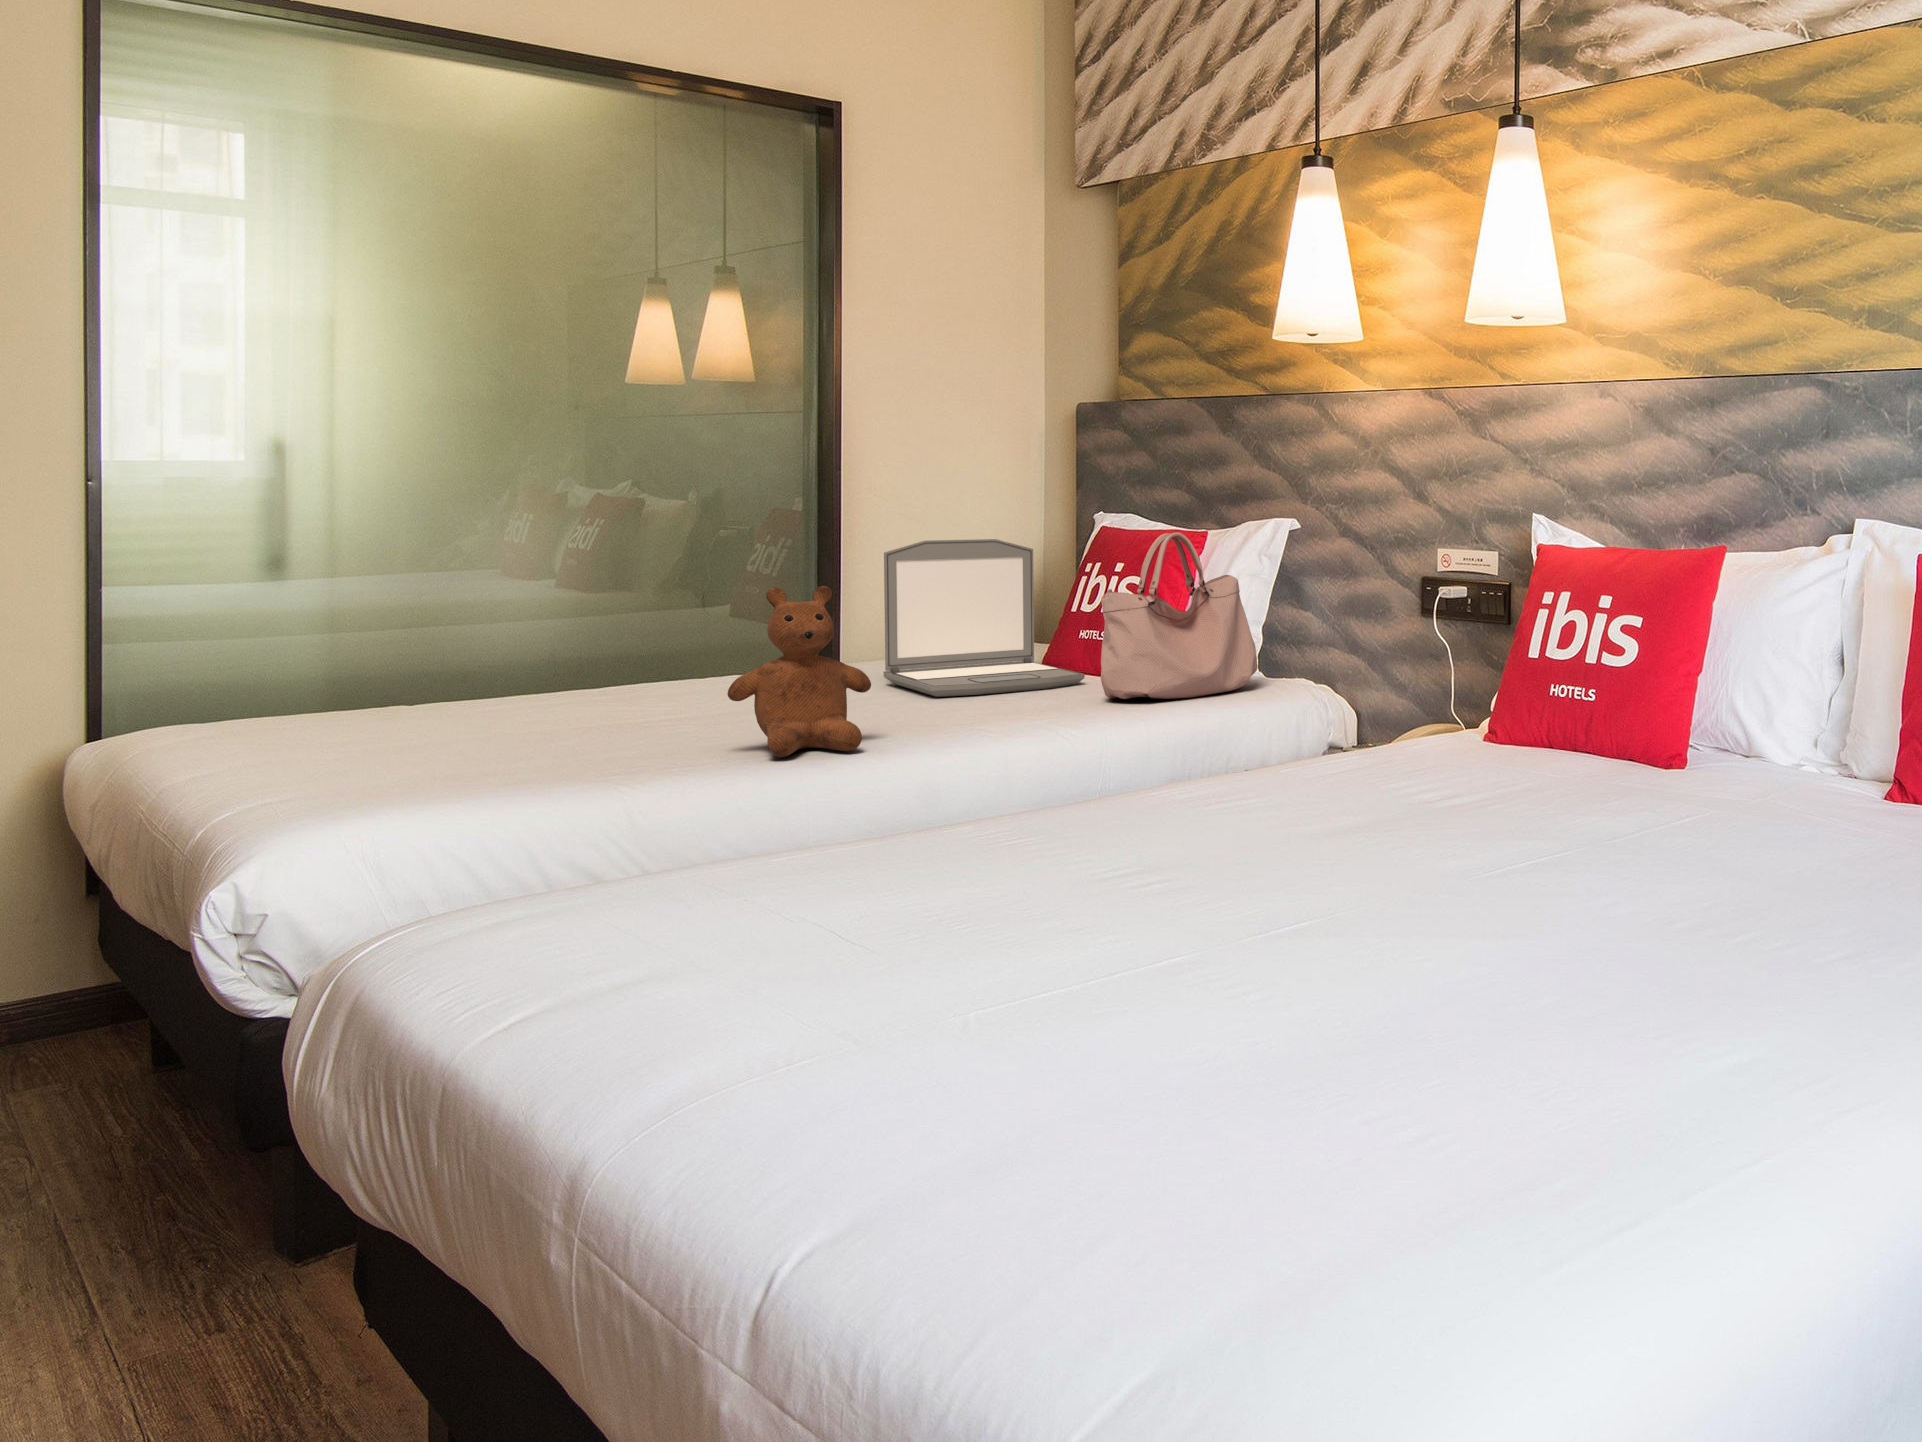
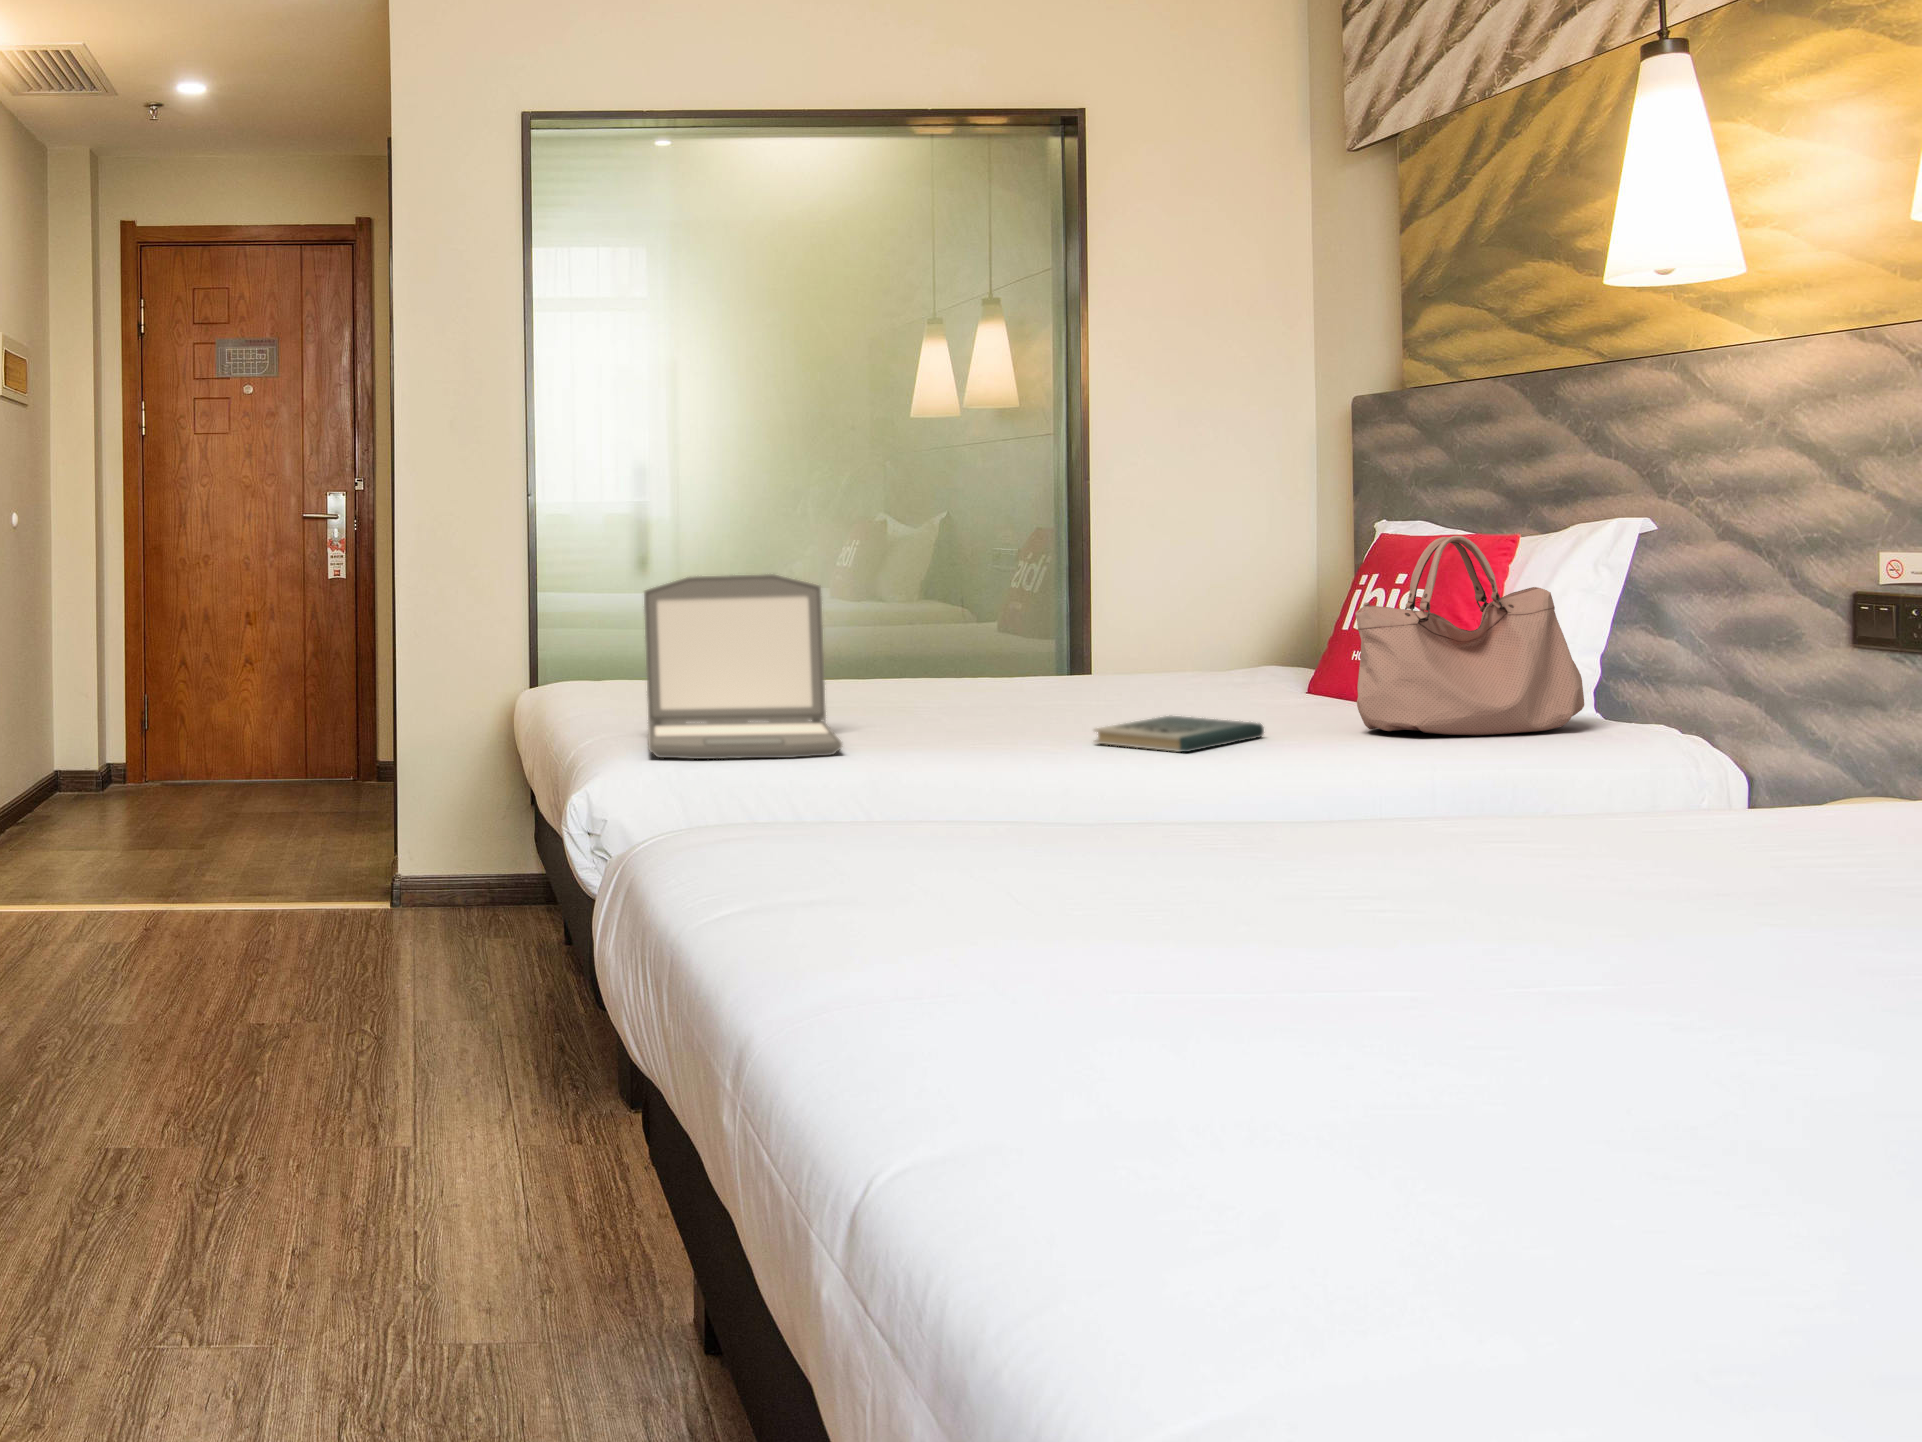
laptop: present [884,539,1085,697] -> present [644,574,842,759]
teddy bear: present [727,586,871,757] -> none [941,594,1080,760]
book: none [879,697,1028,732] -> present [1094,716,1264,752]

